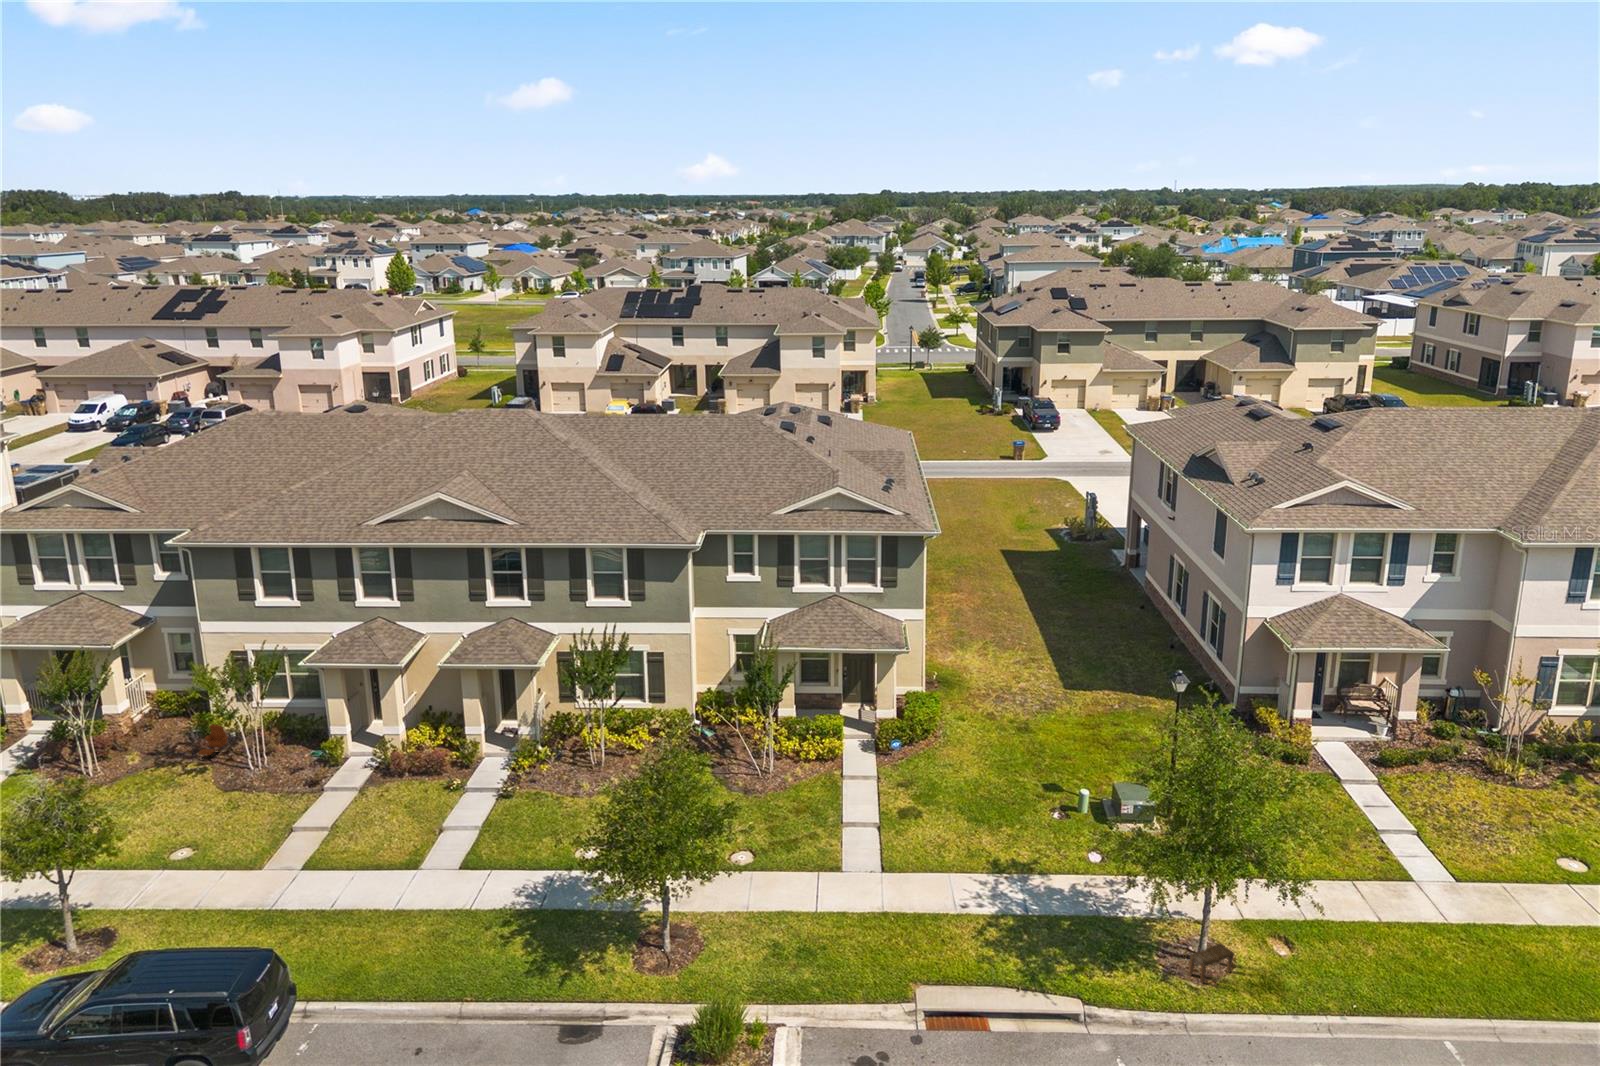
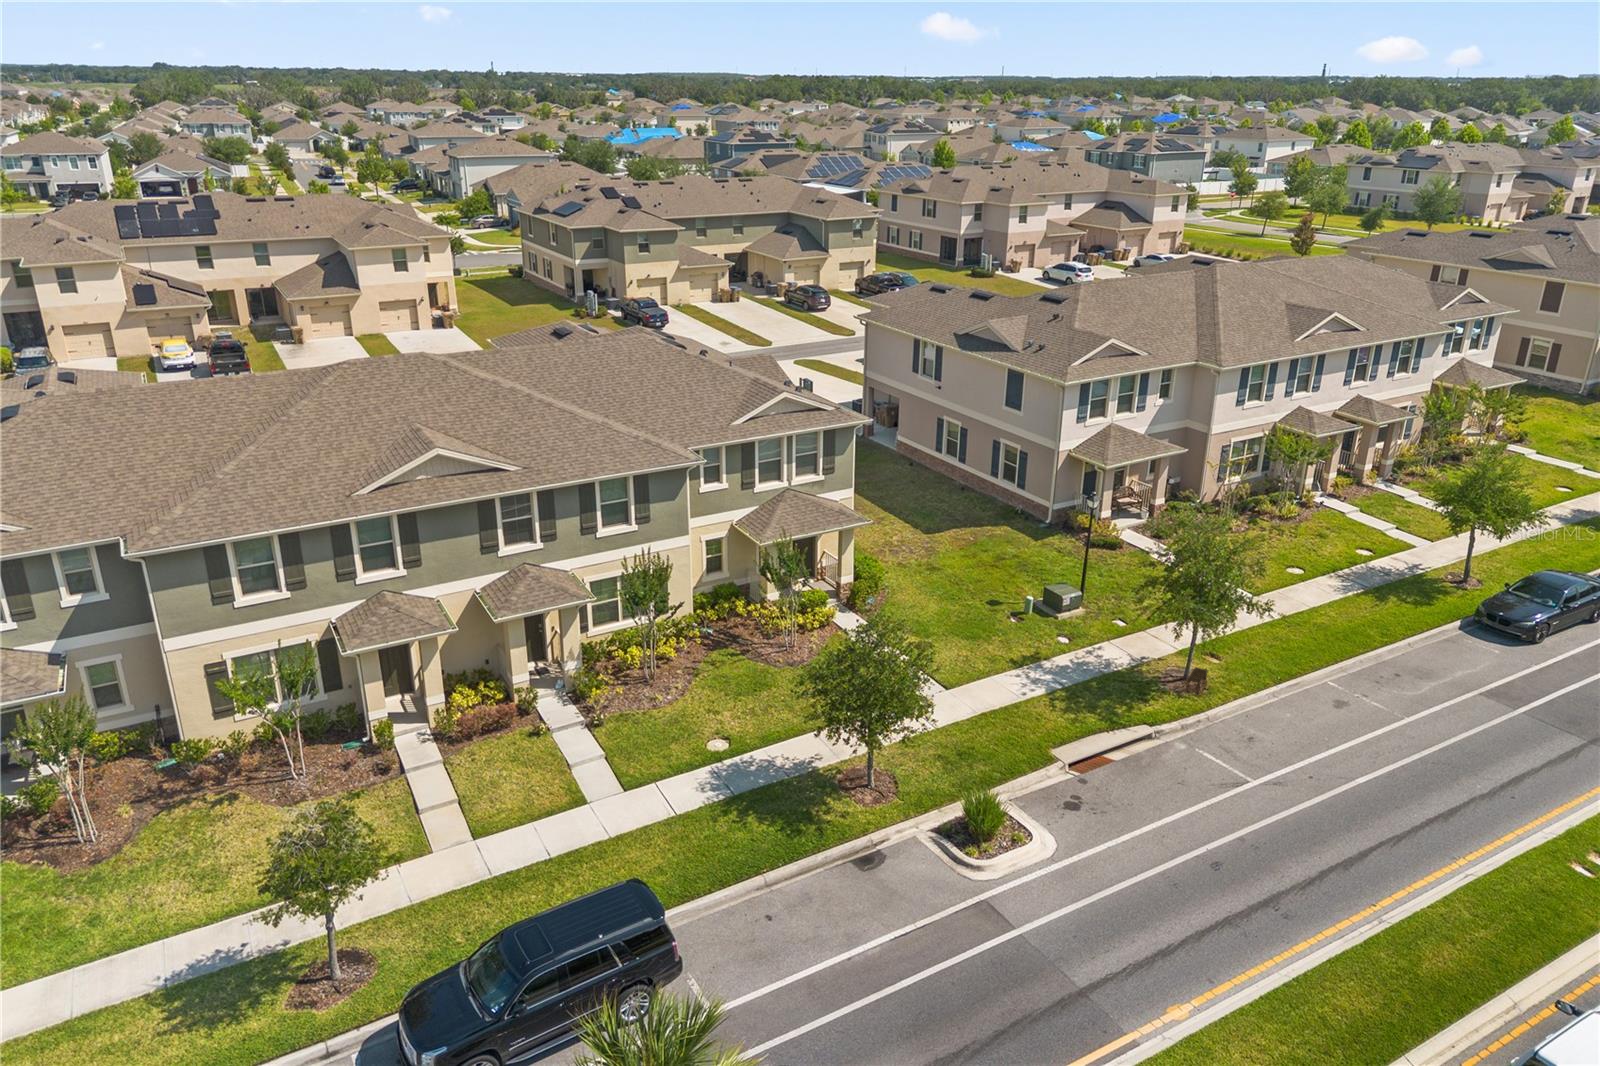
lounge chair: present [199,724,228,759] -> none [220,740,247,783]

